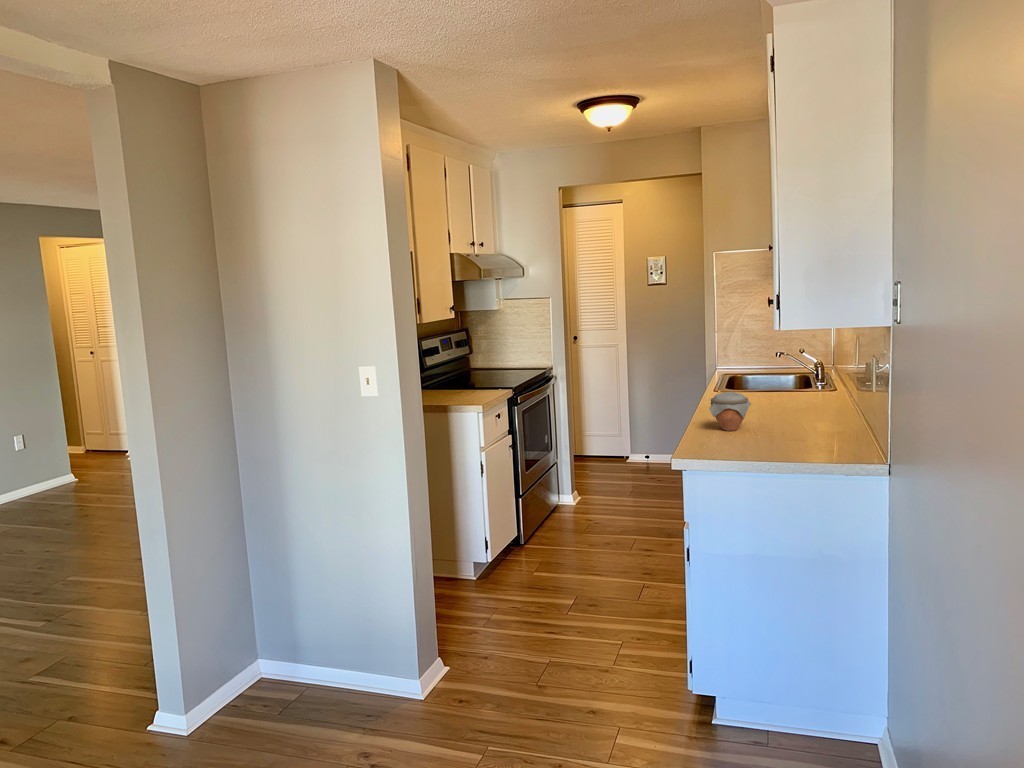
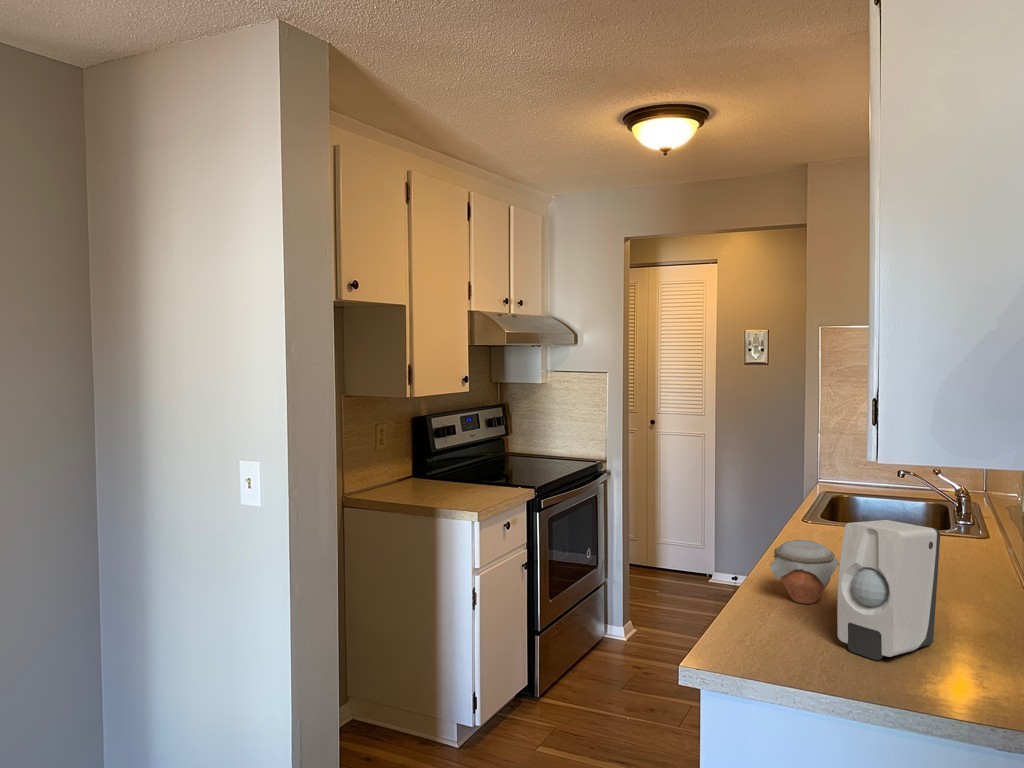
soap dispenser: none [756,371,812,449] -> present [837,520,940,660]

